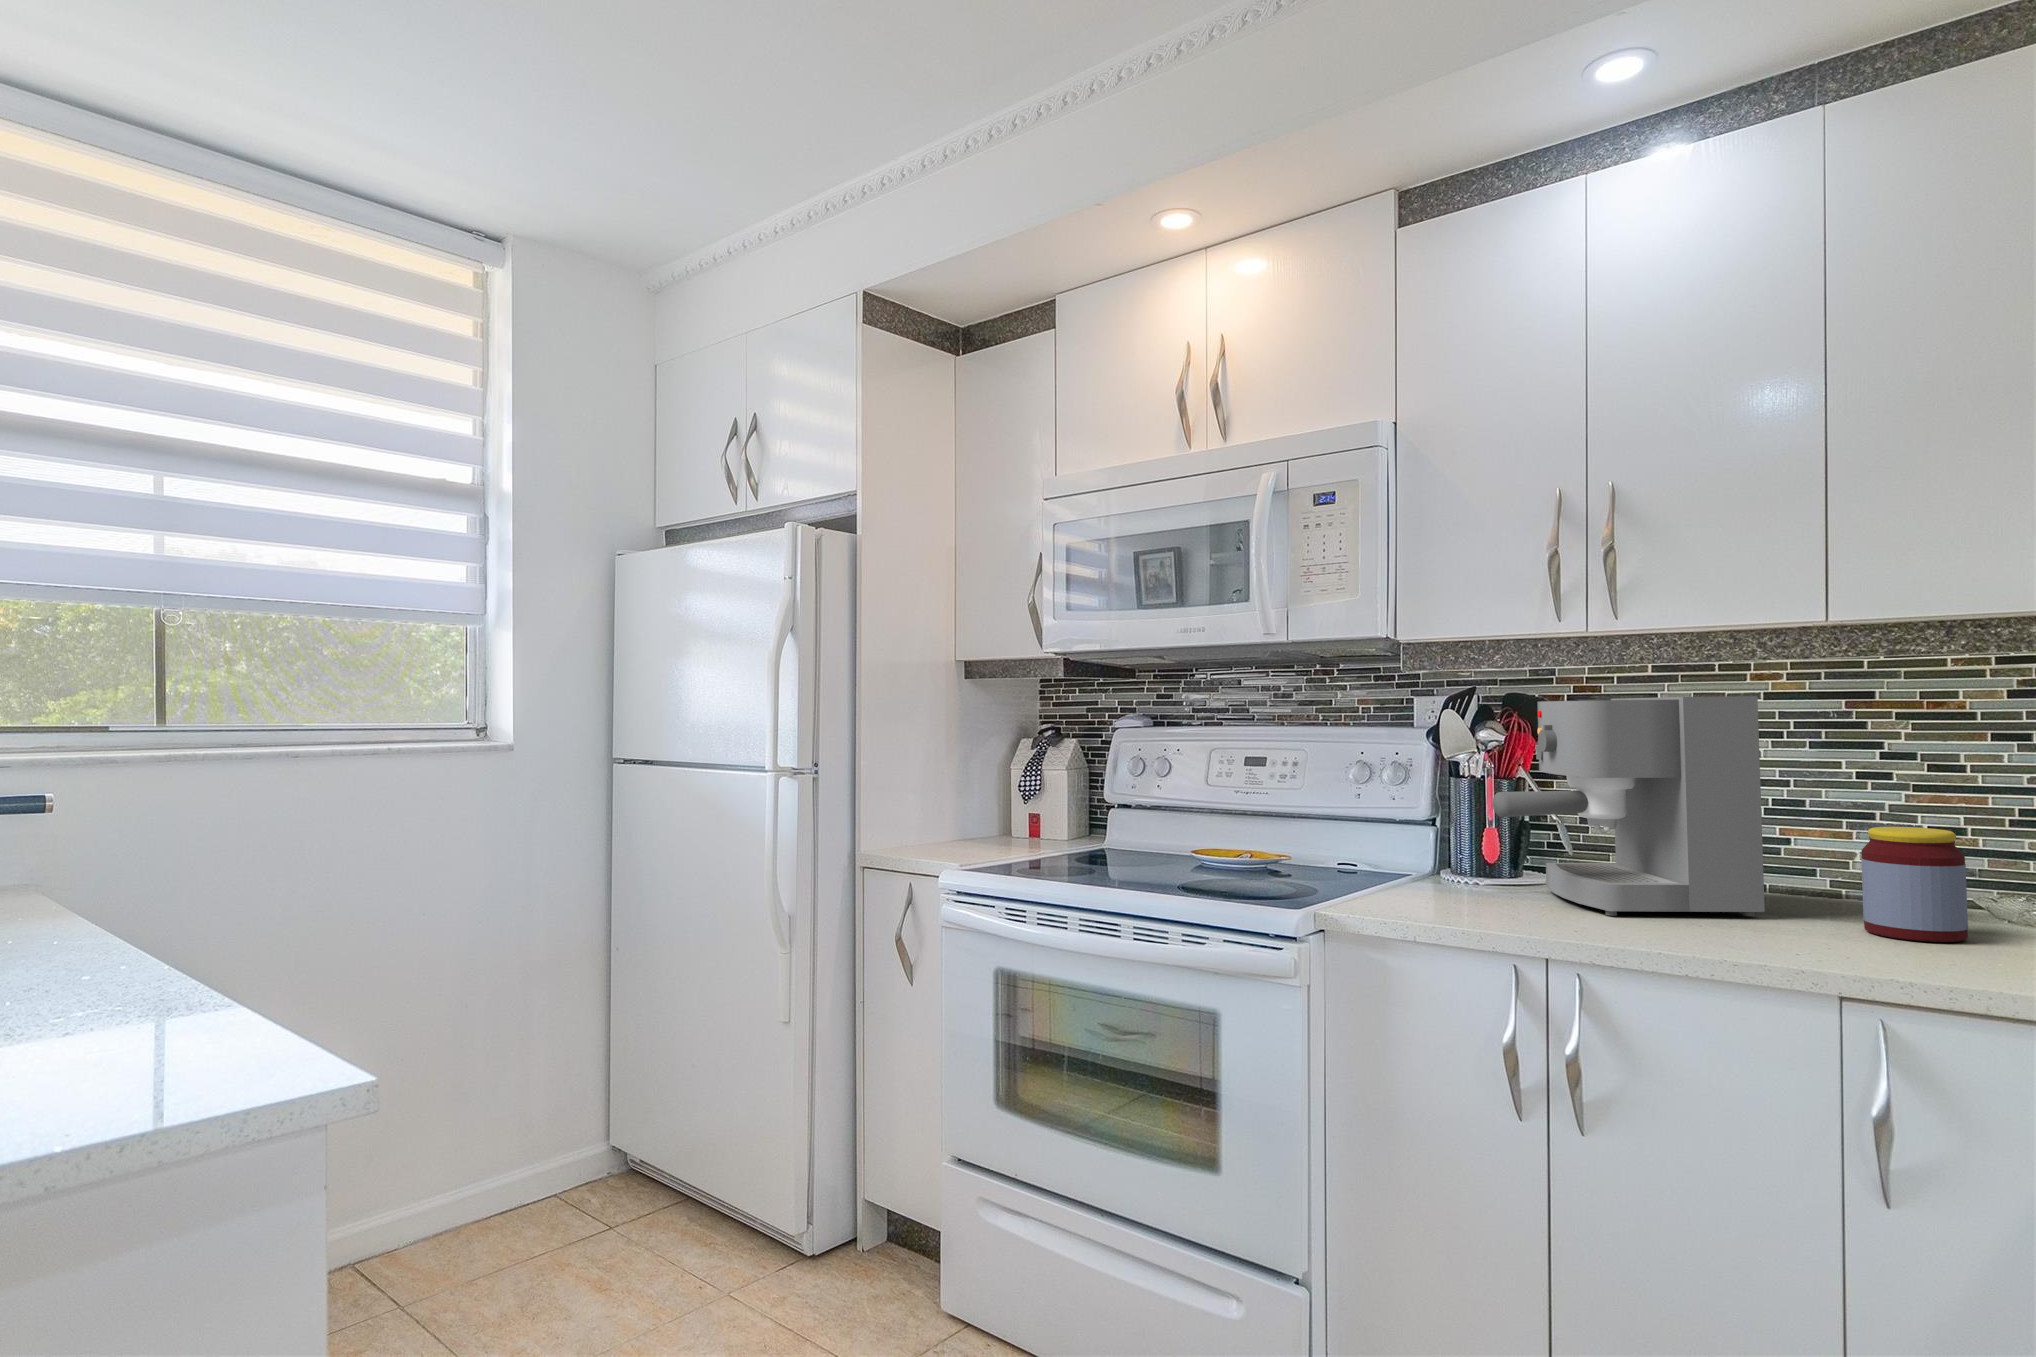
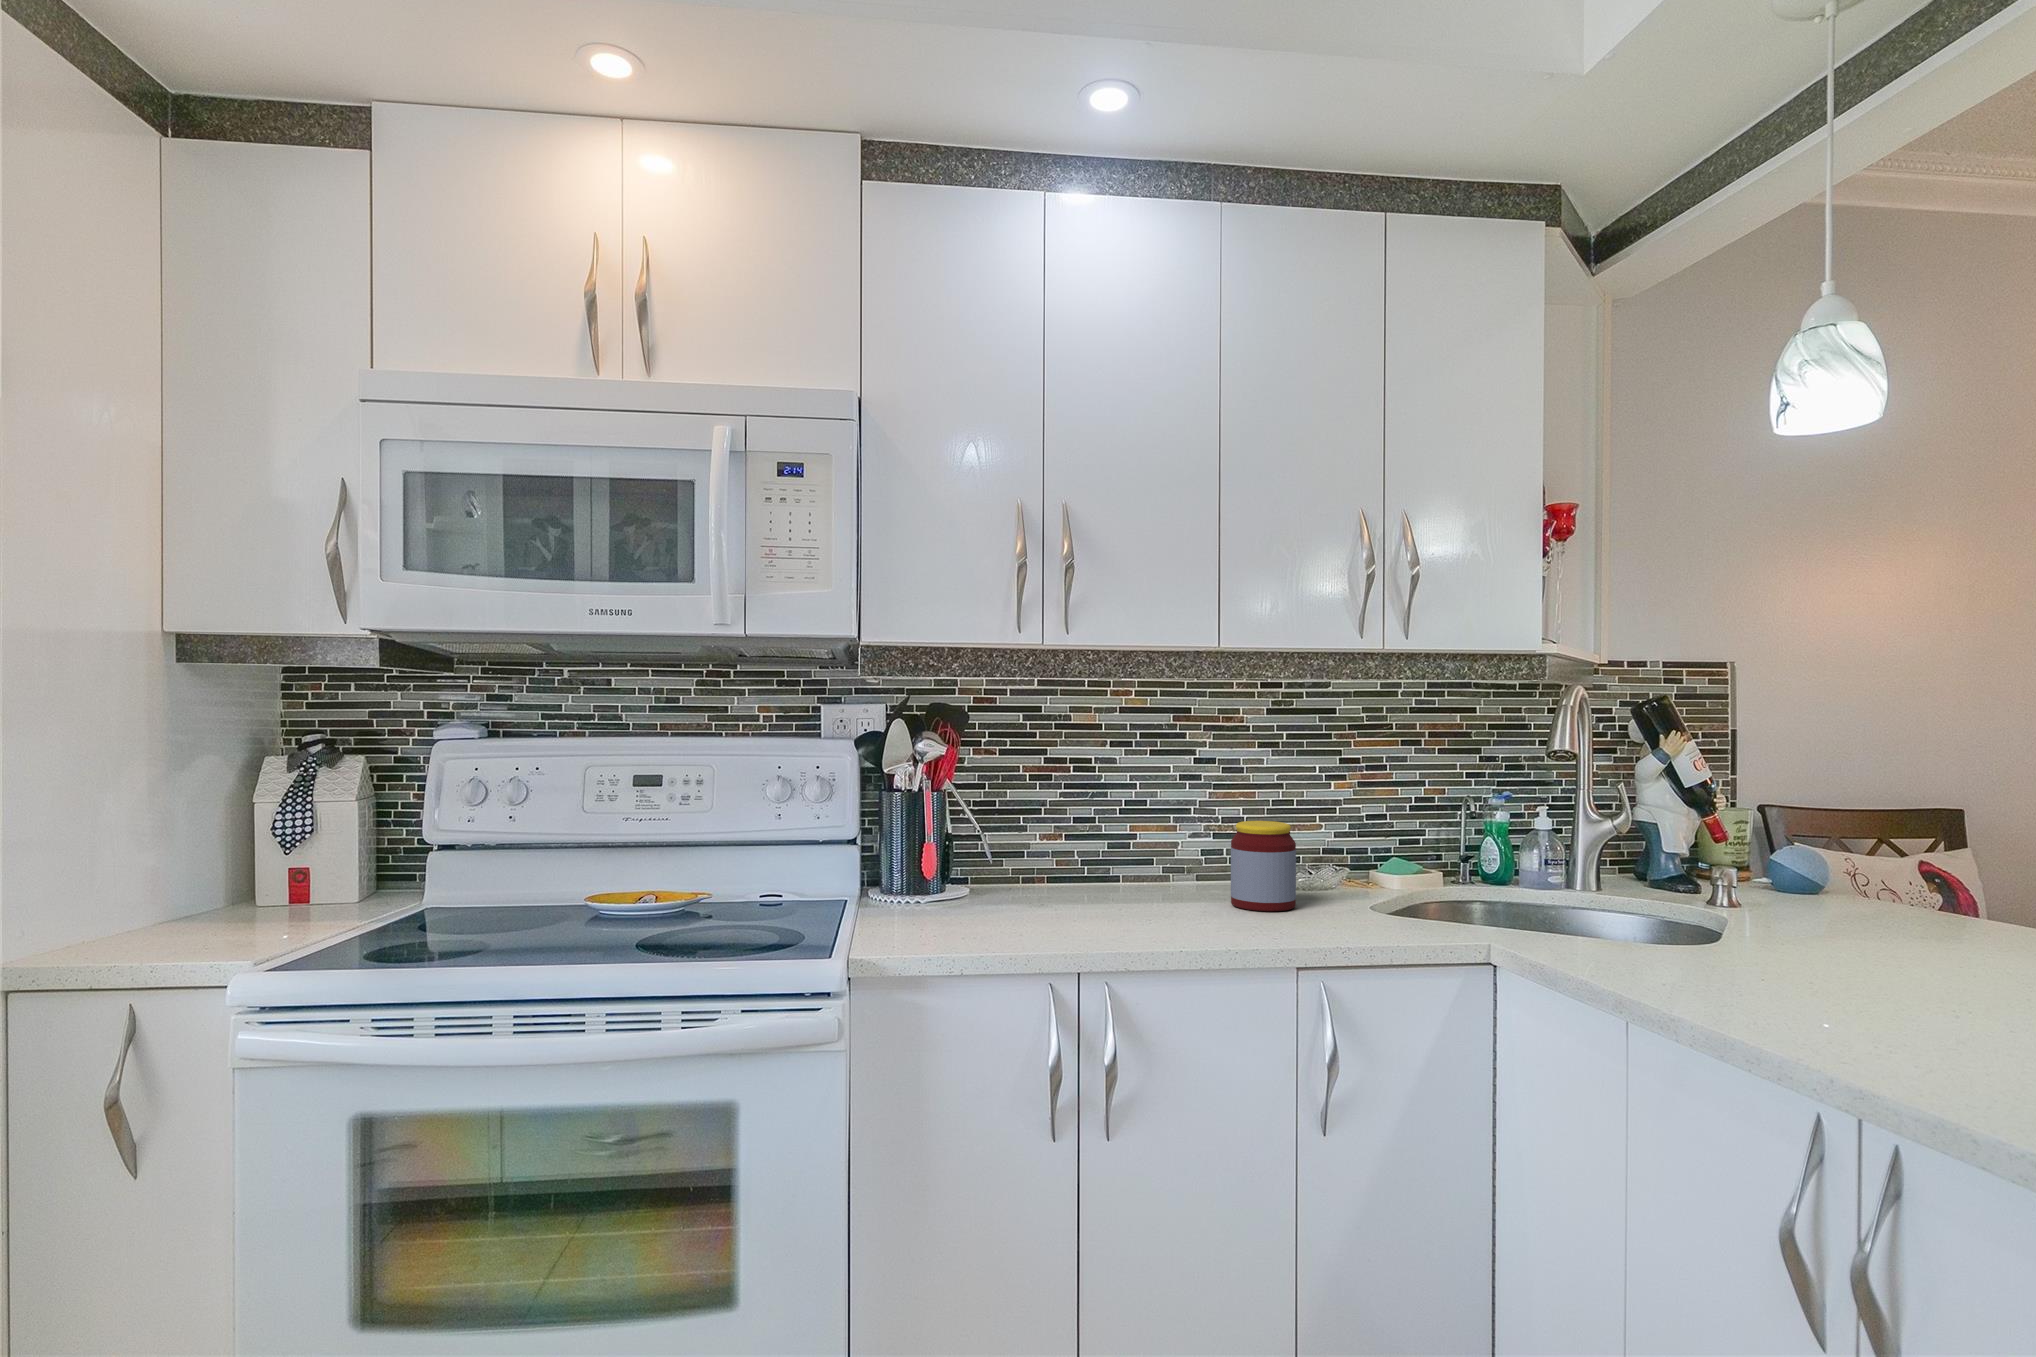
coffee maker: present [1493,696,1765,916] -> none [974,714,1166,920]

